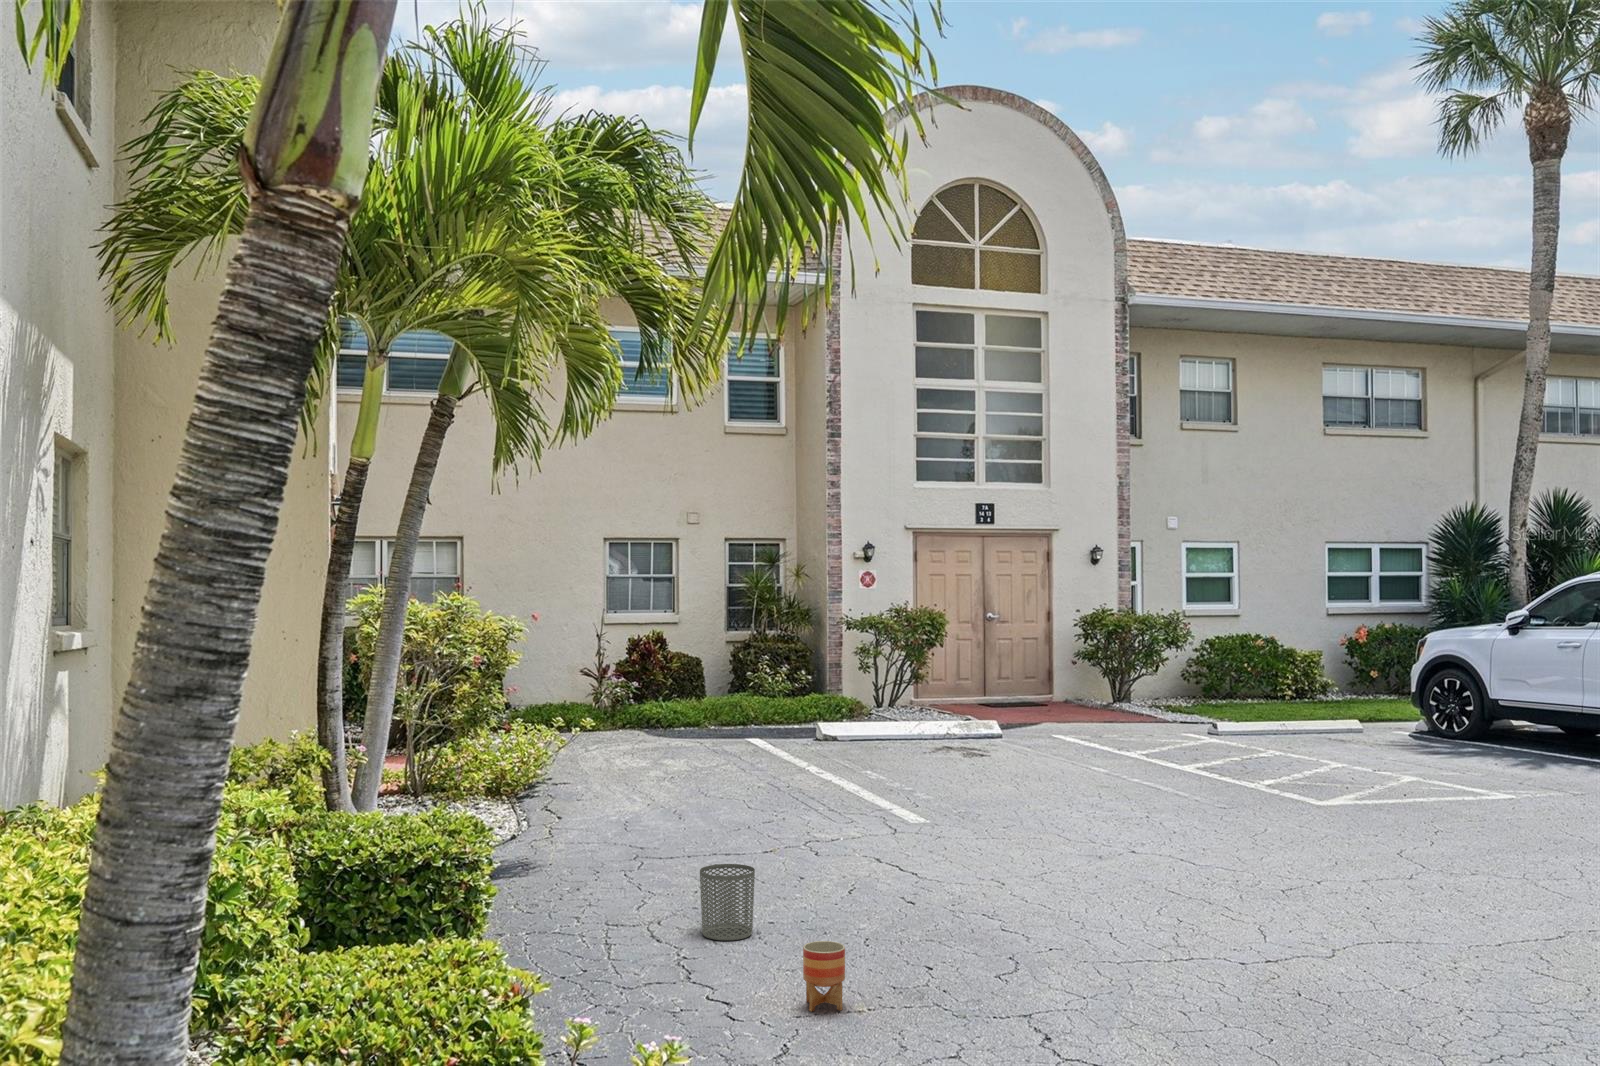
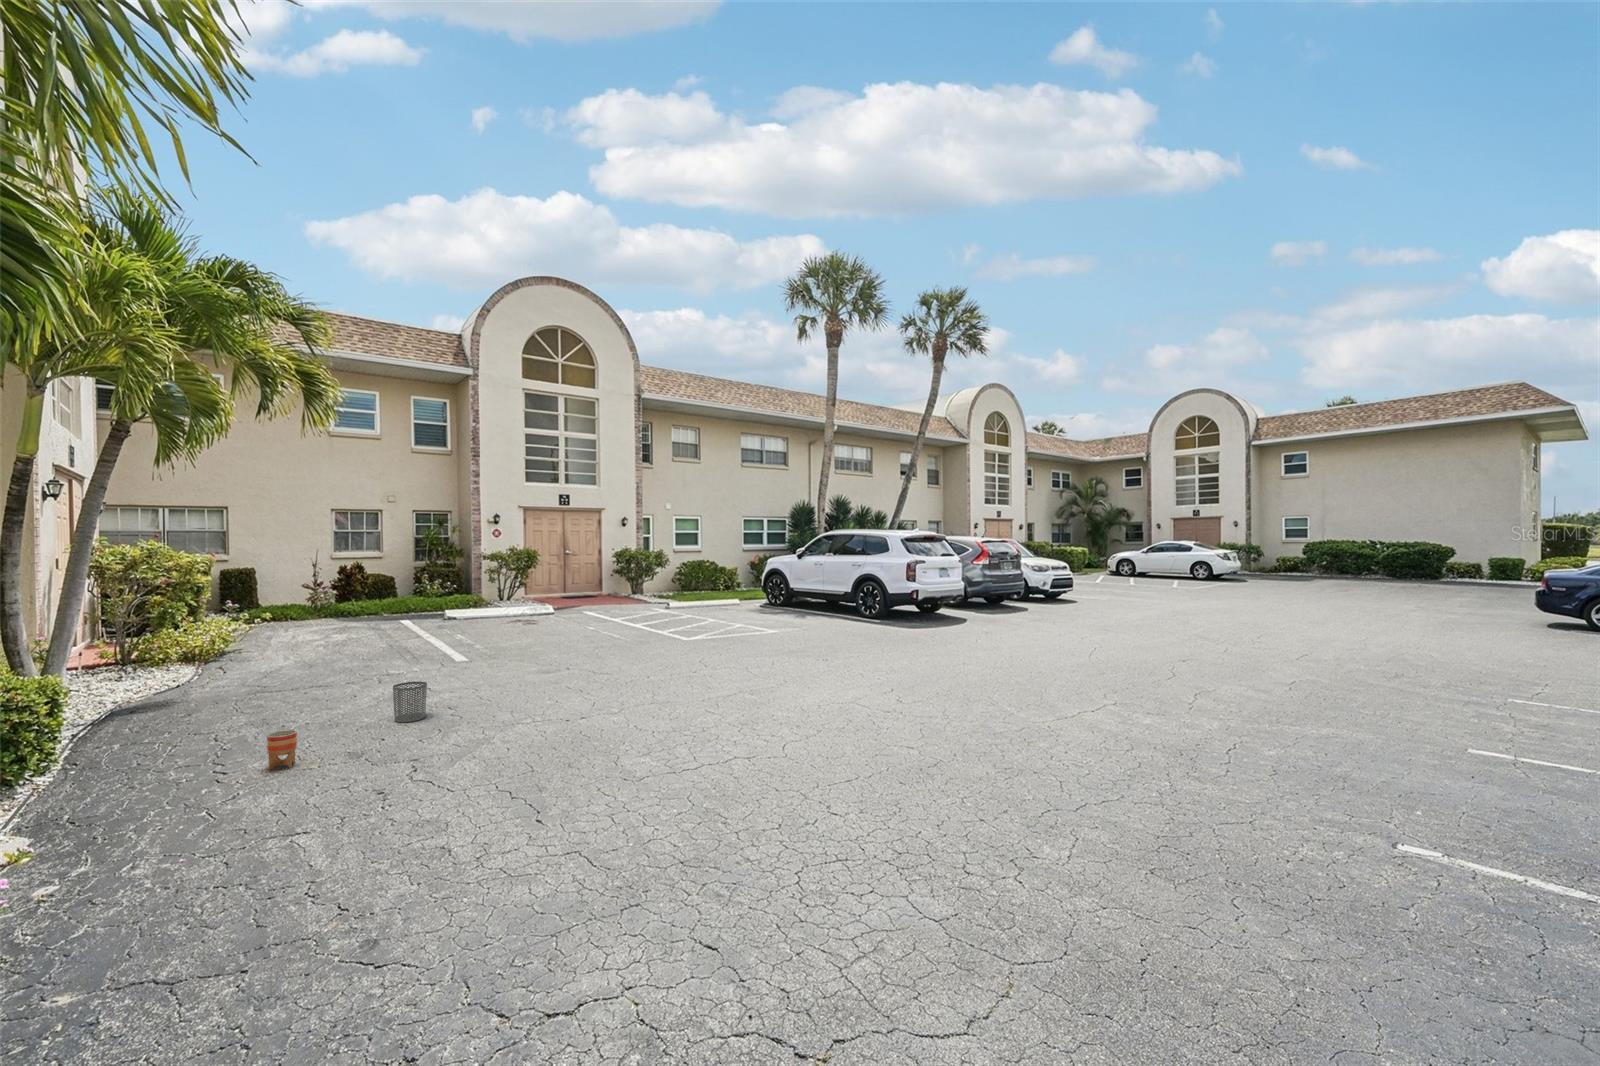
waste bin: present [700,864,755,941] -> present [393,682,427,722]

